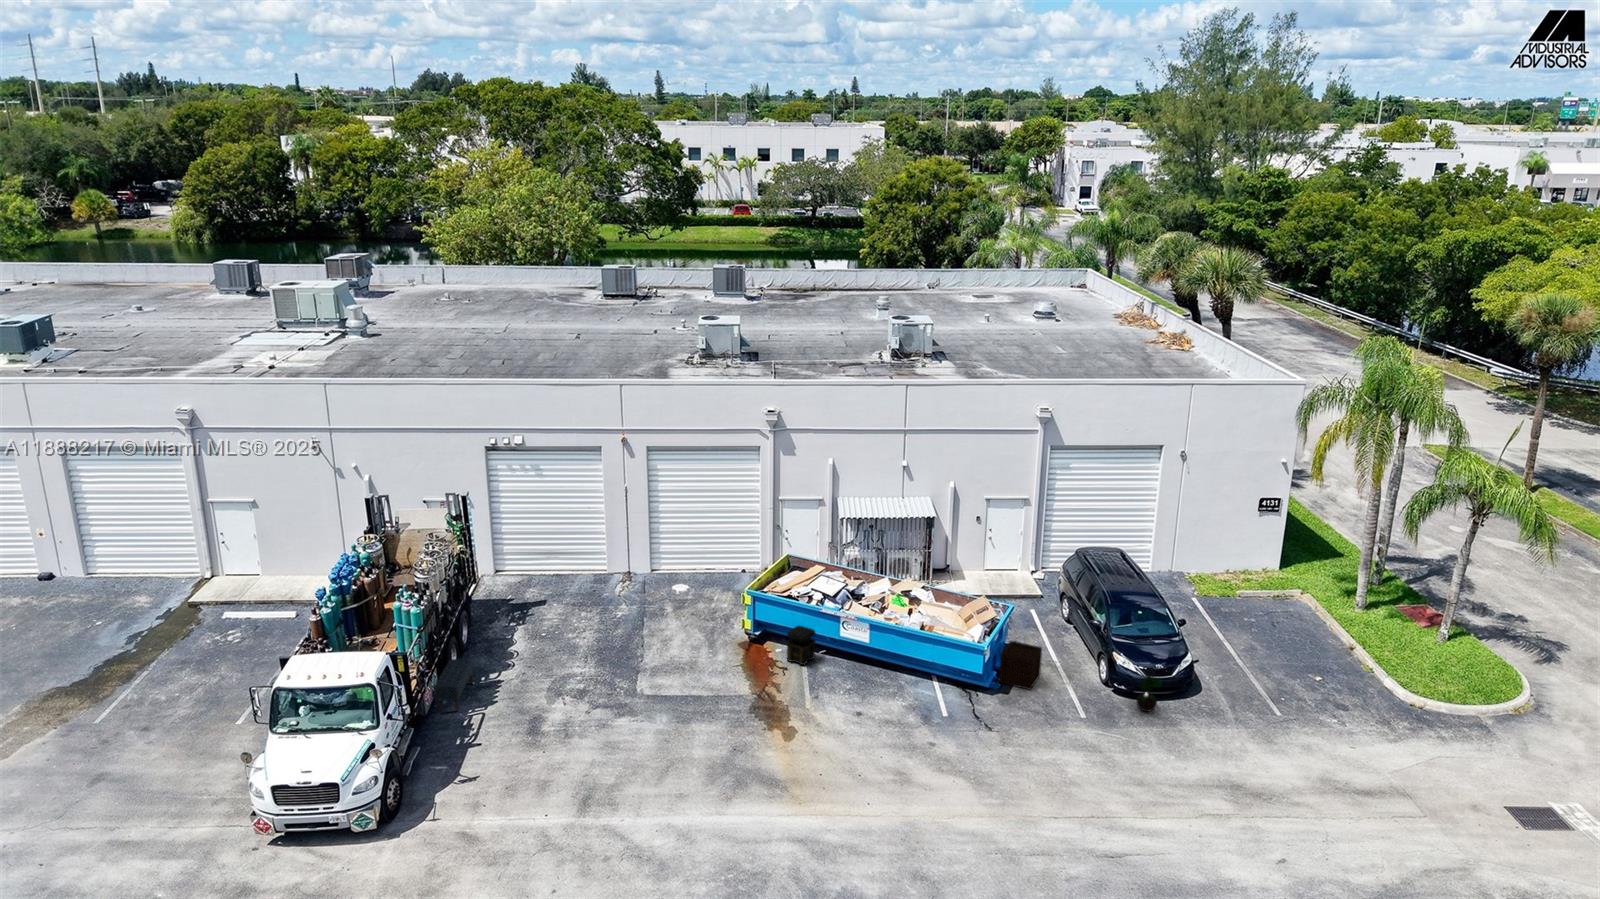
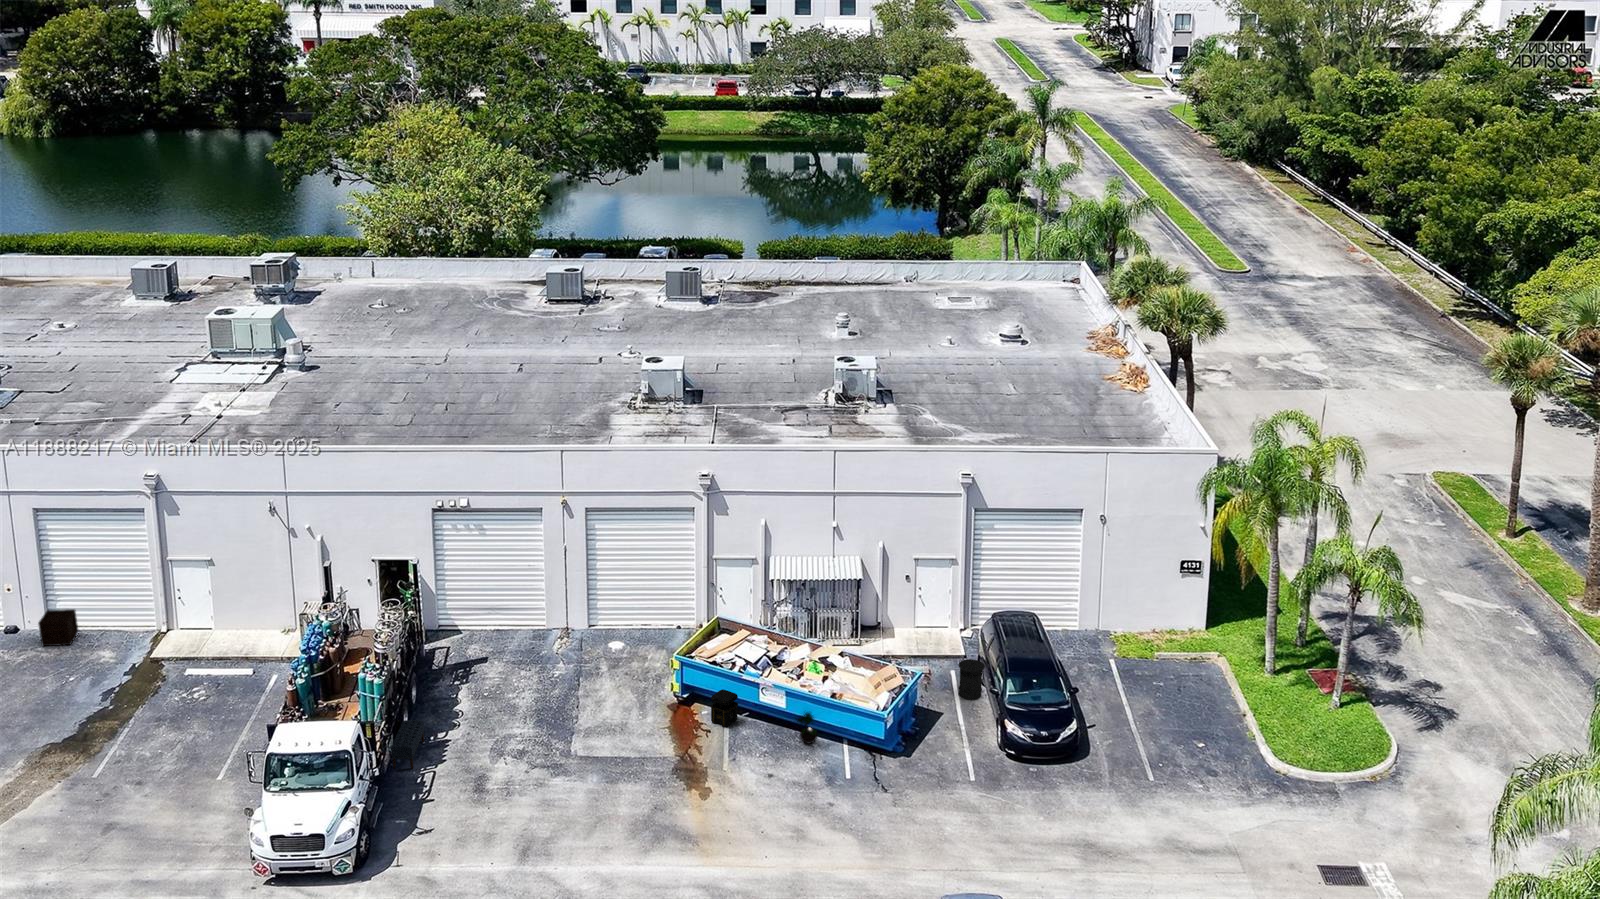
trash can: none [1044,595,1073,637] -> present [958,659,985,700]
wooden crate: present [999,641,1042,690] -> present [38,609,78,646]
potted tree: present [1136,675,1162,711] -> present [795,712,817,744]

